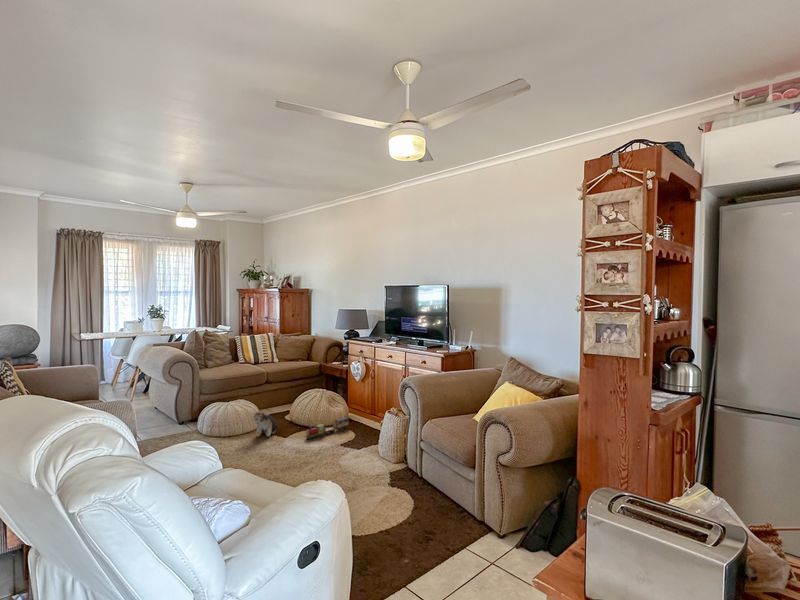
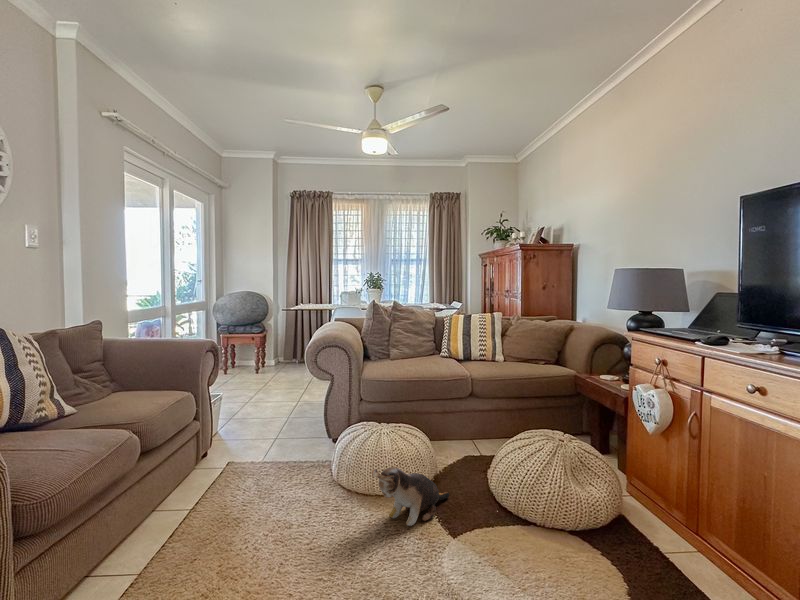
toy train: present [305,417,349,439] -> none [478,533,609,576]

